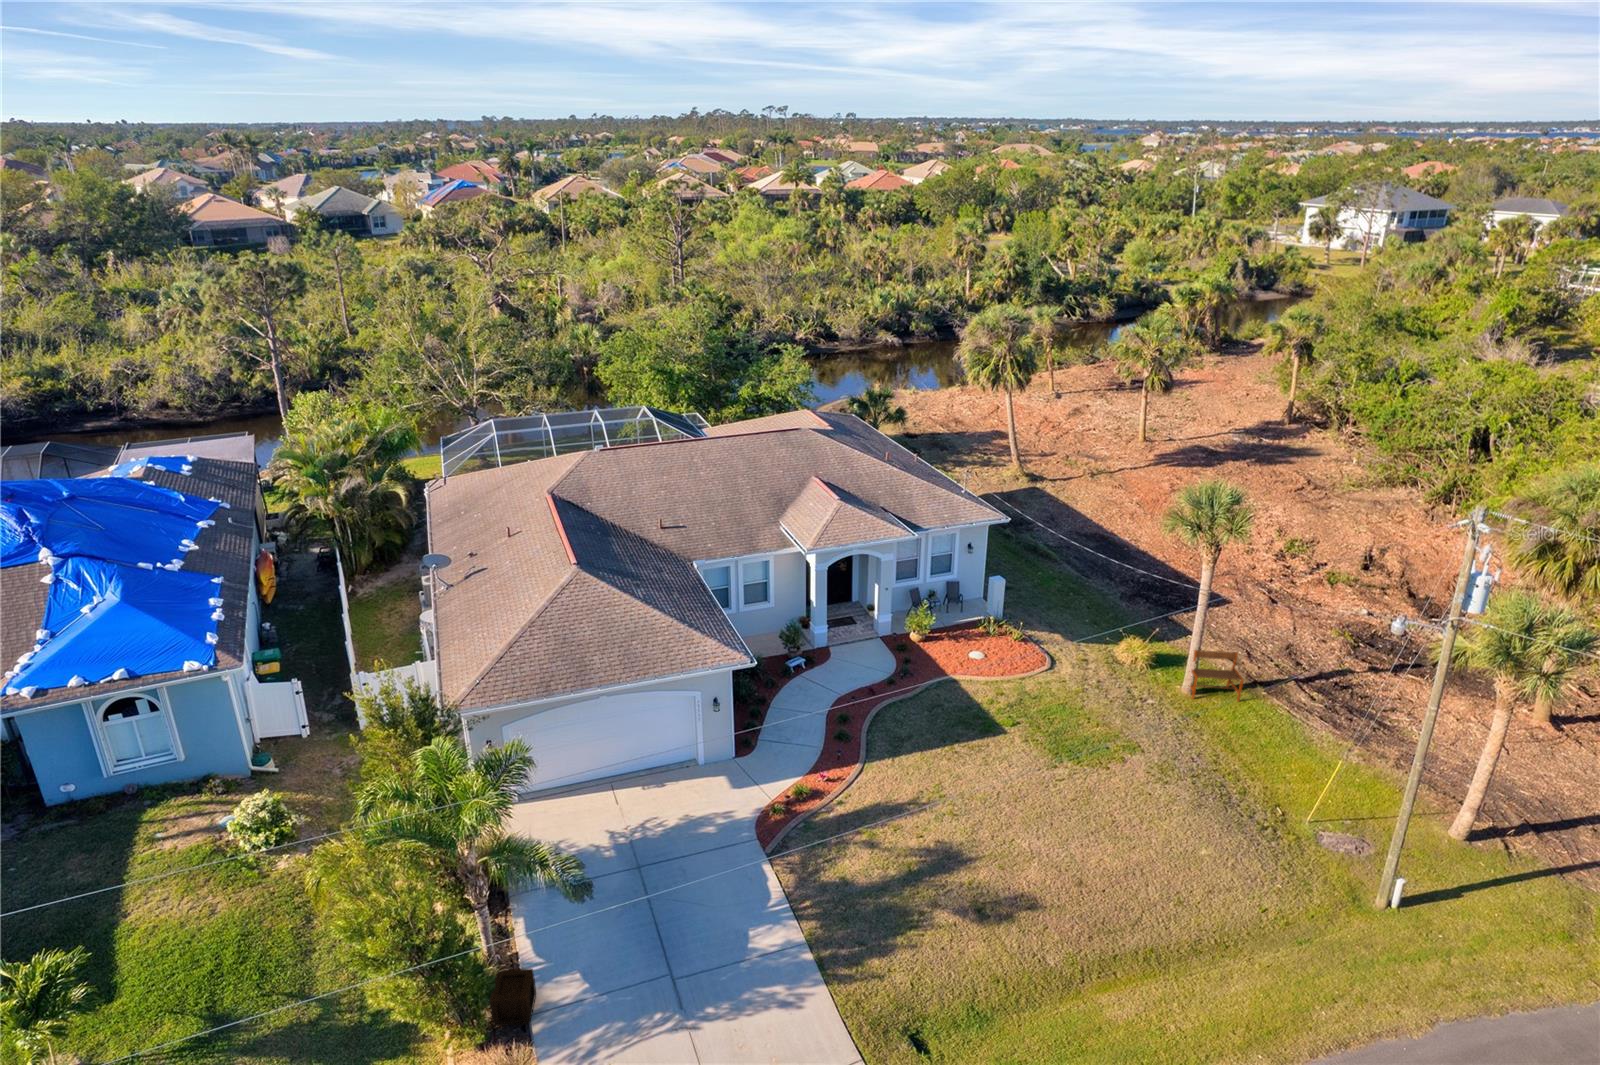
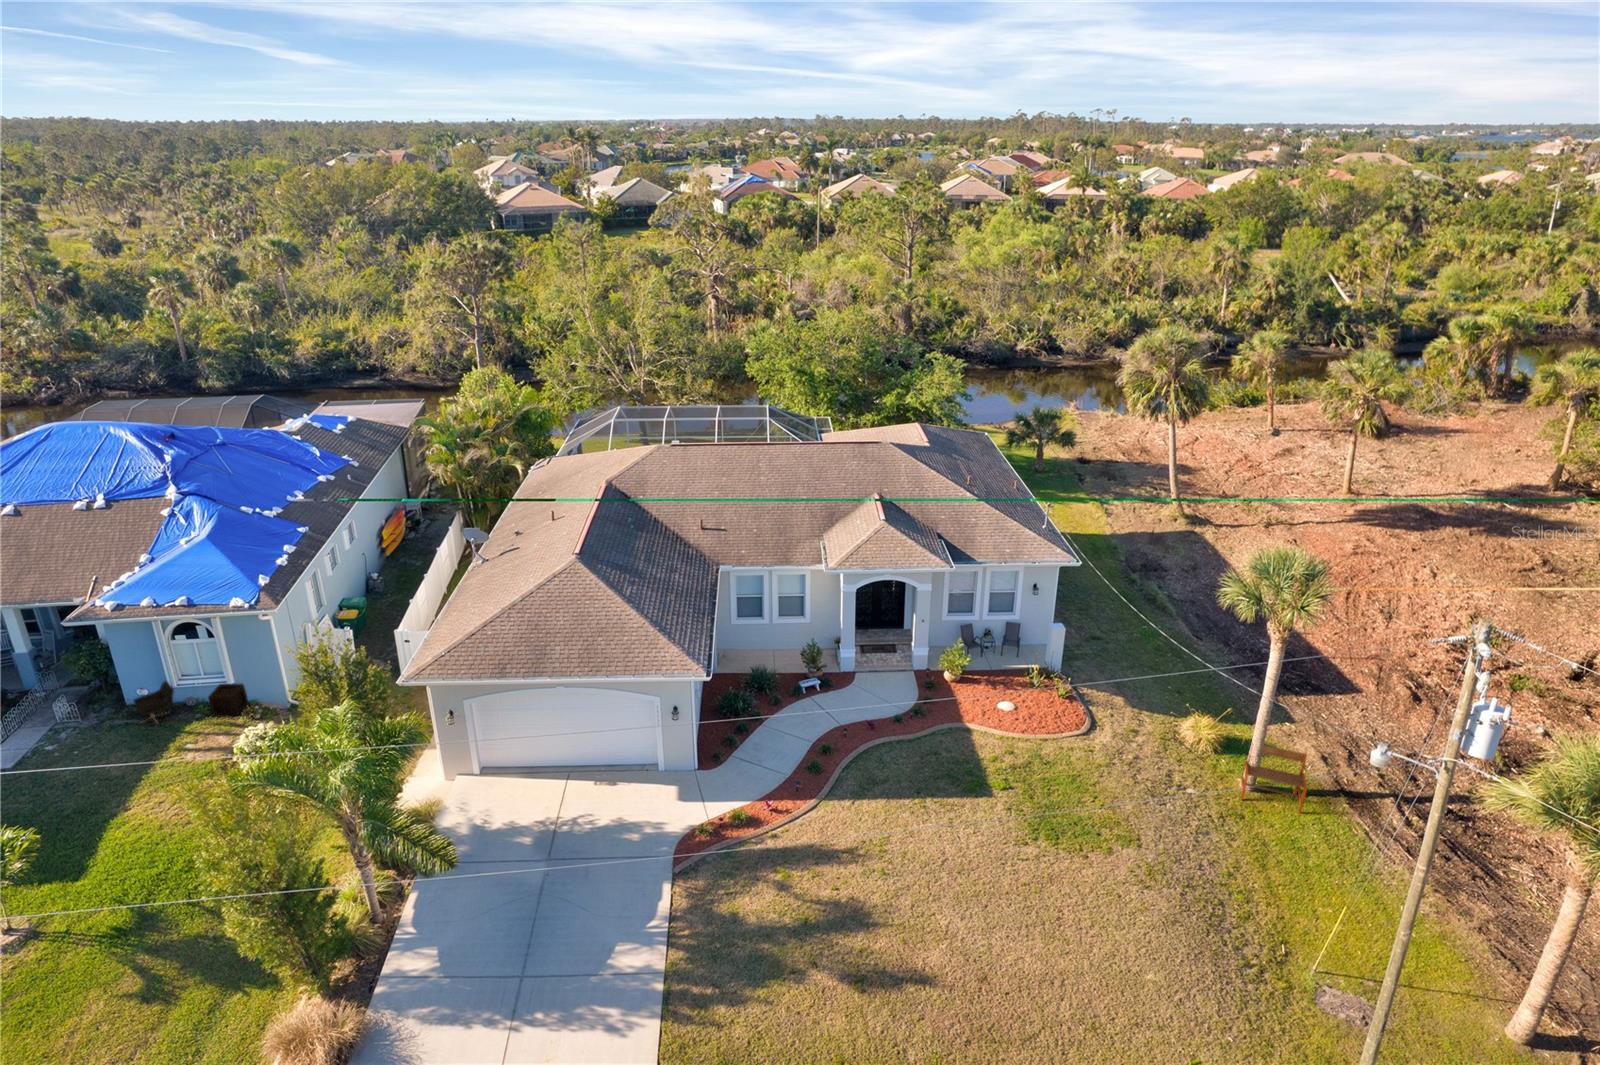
lounge chair: none [61,770,116,826] -> present [134,681,174,722]
wooden crate: present [490,968,536,1026] -> present [208,683,248,717]

